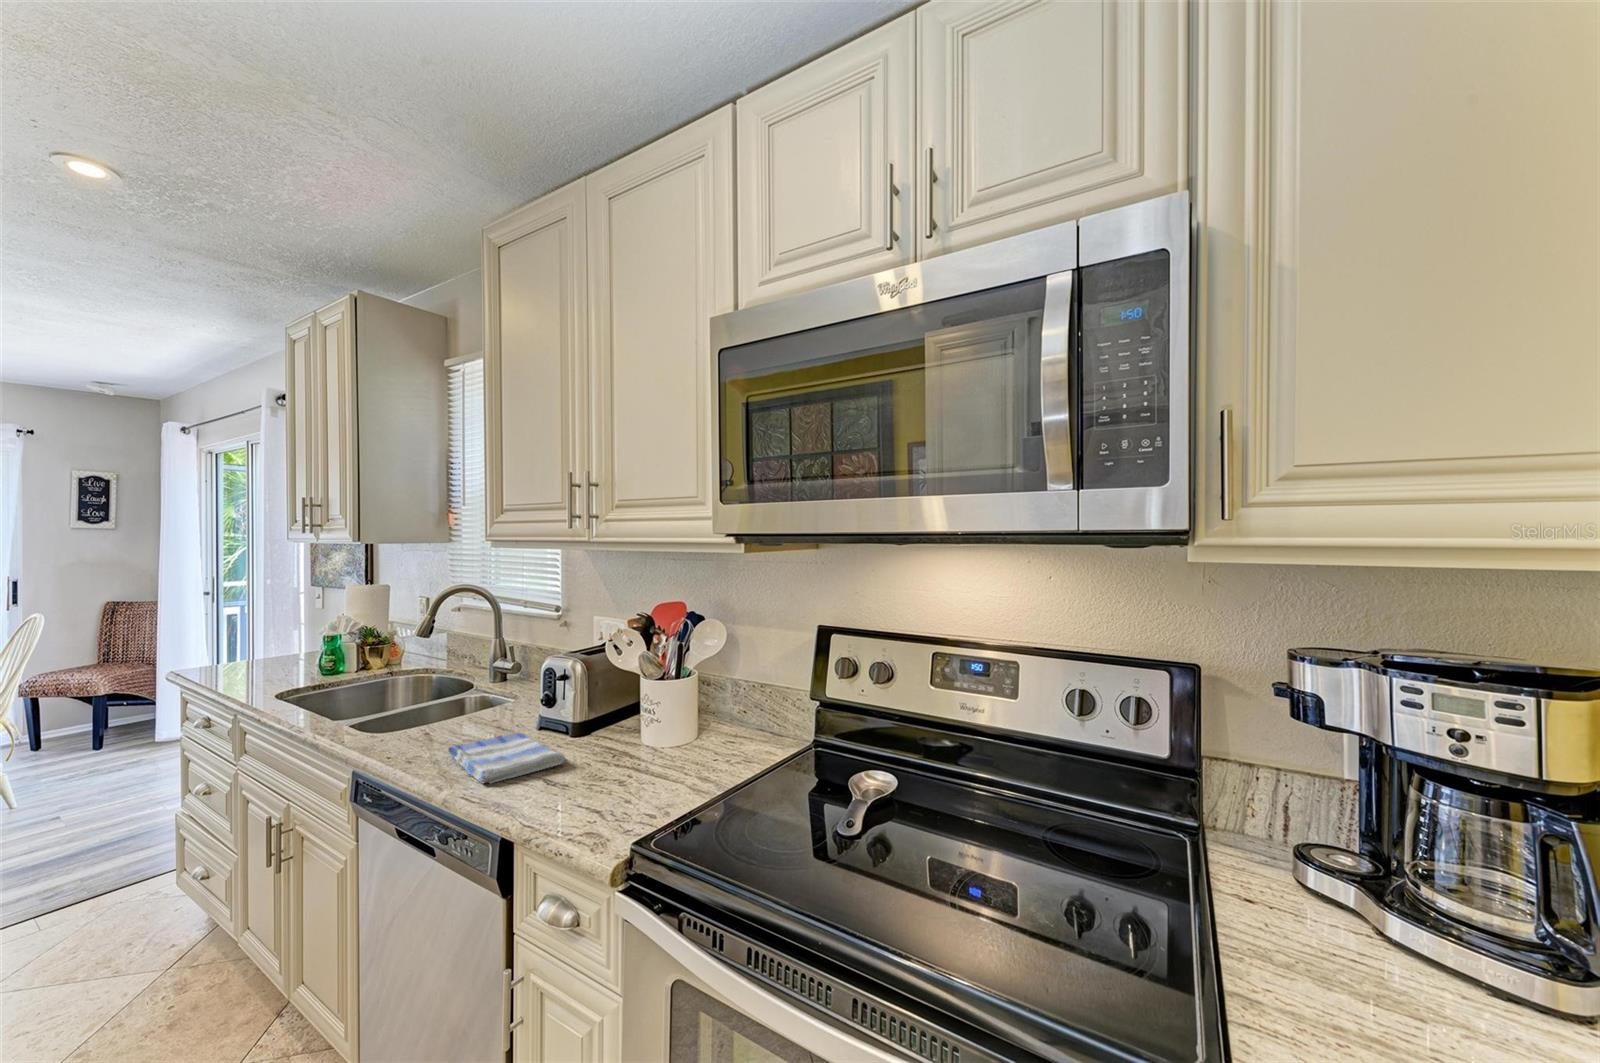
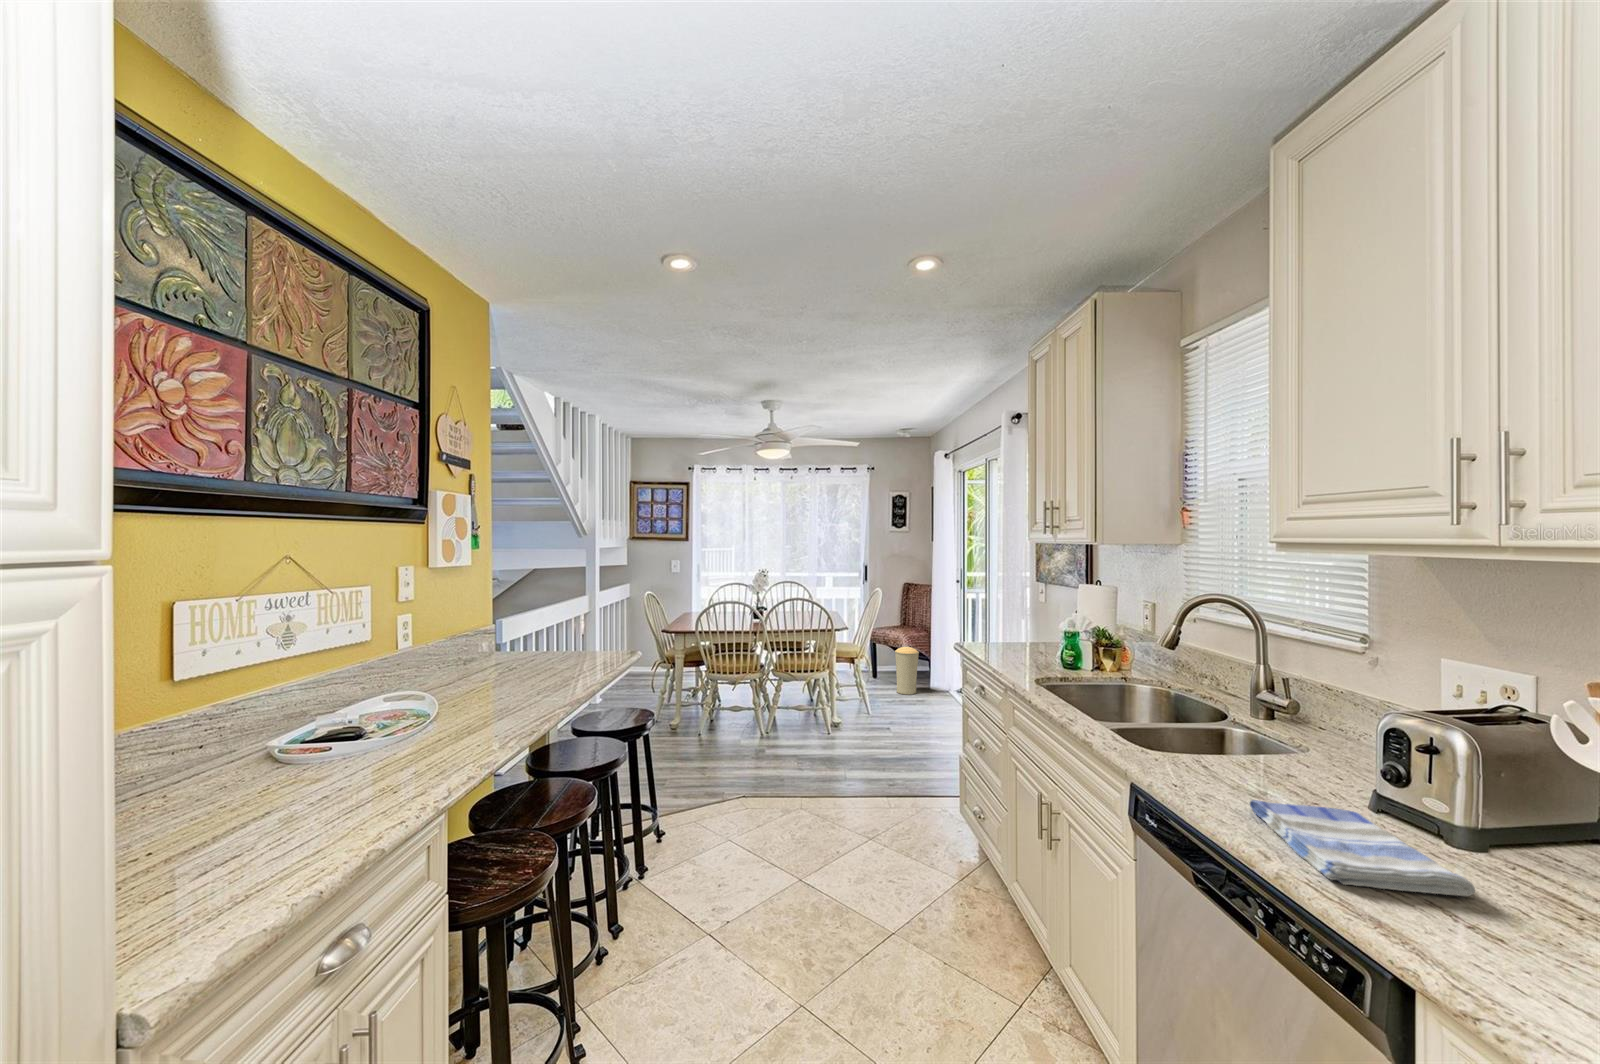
trash can: none [88,690,137,759] -> present [895,647,919,695]

